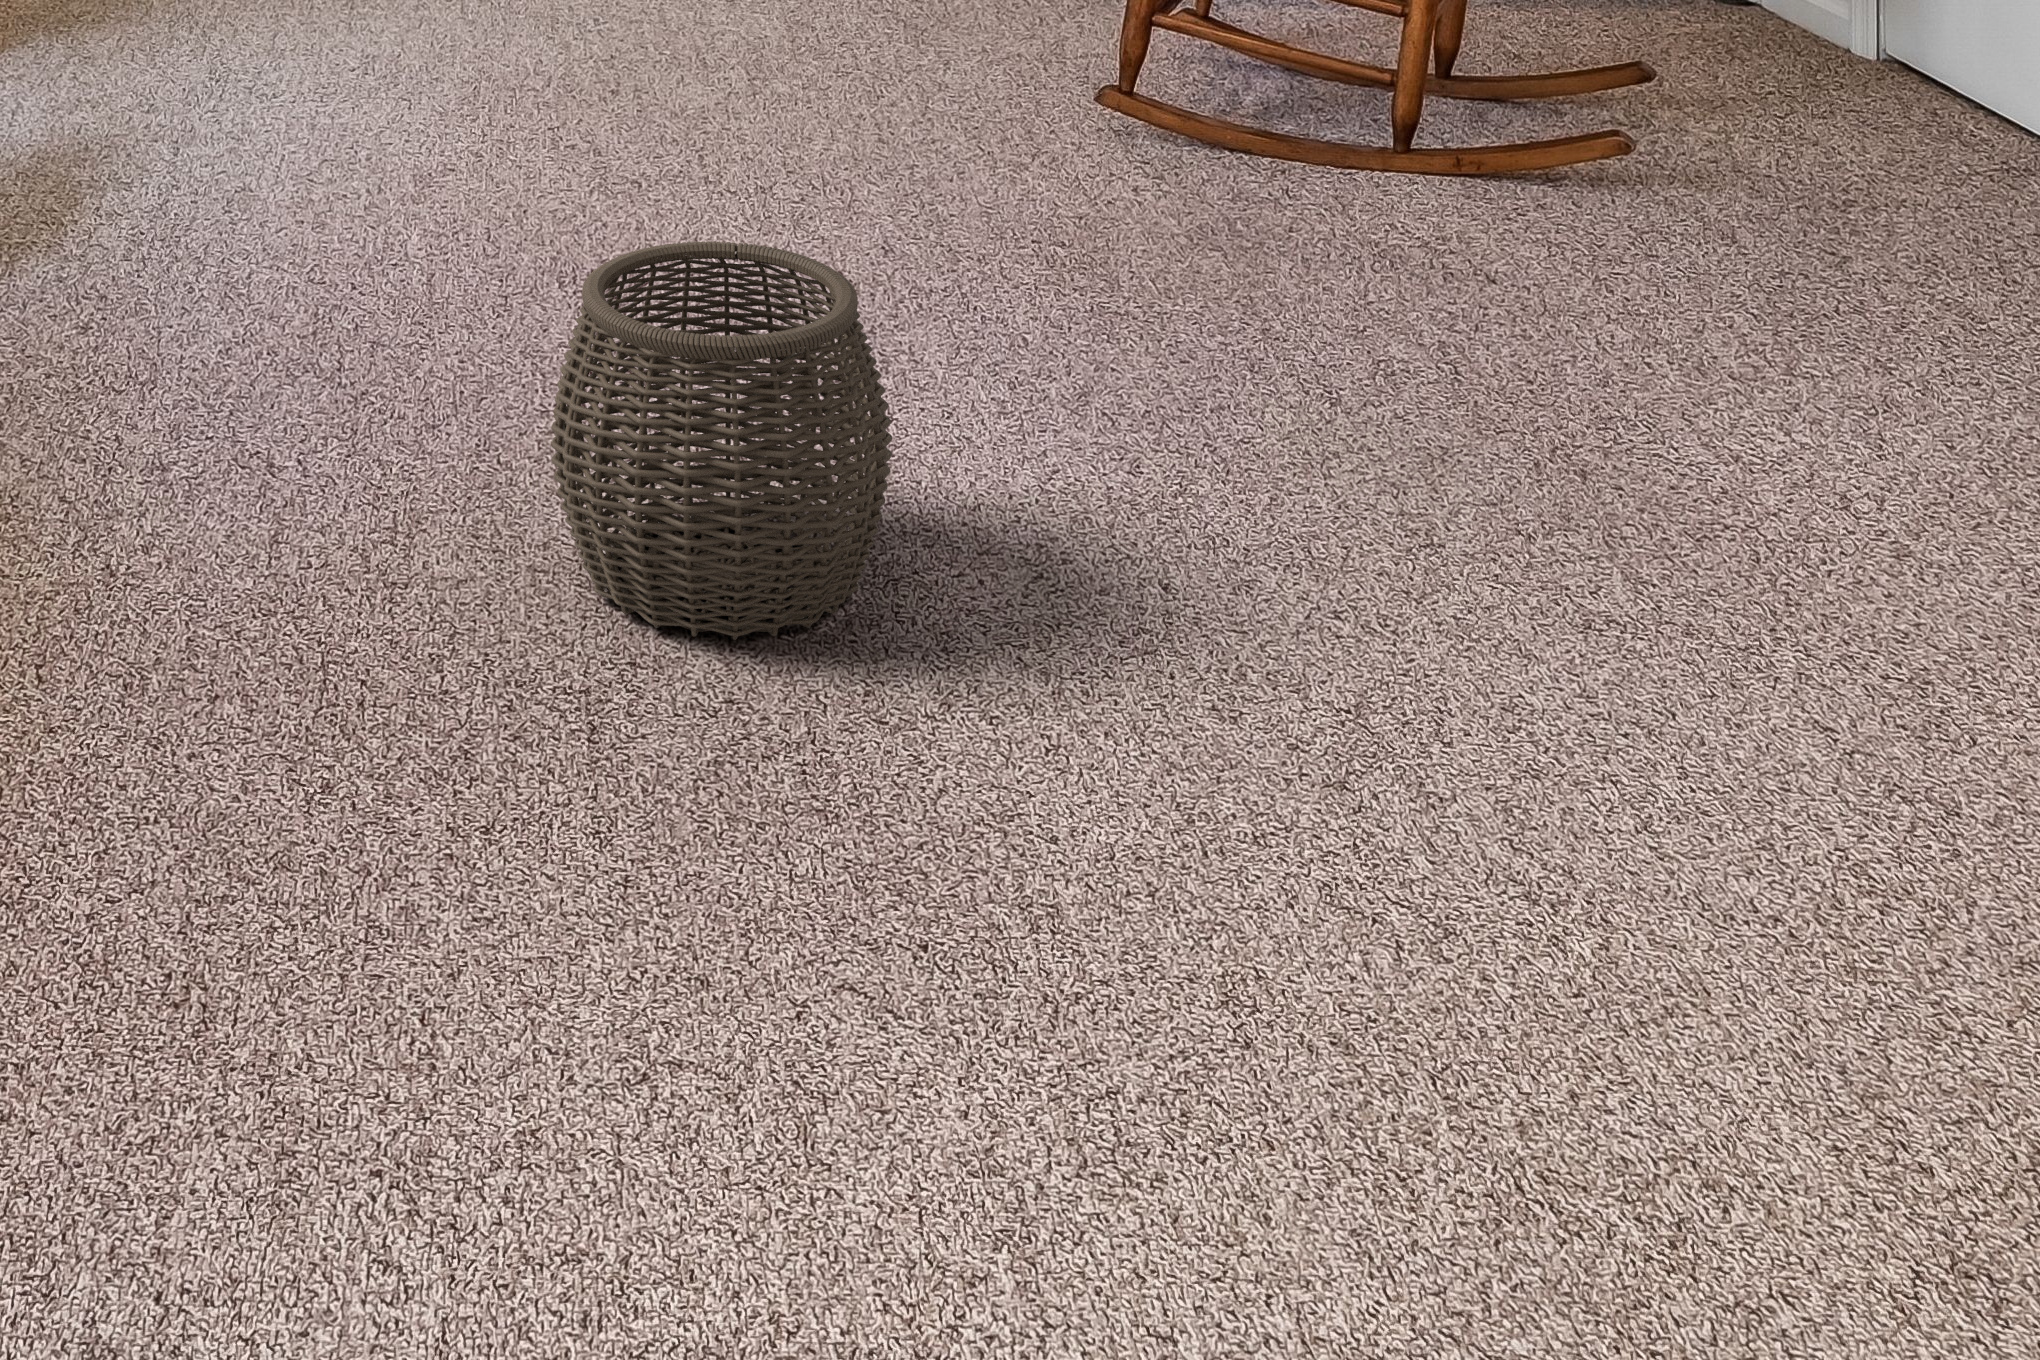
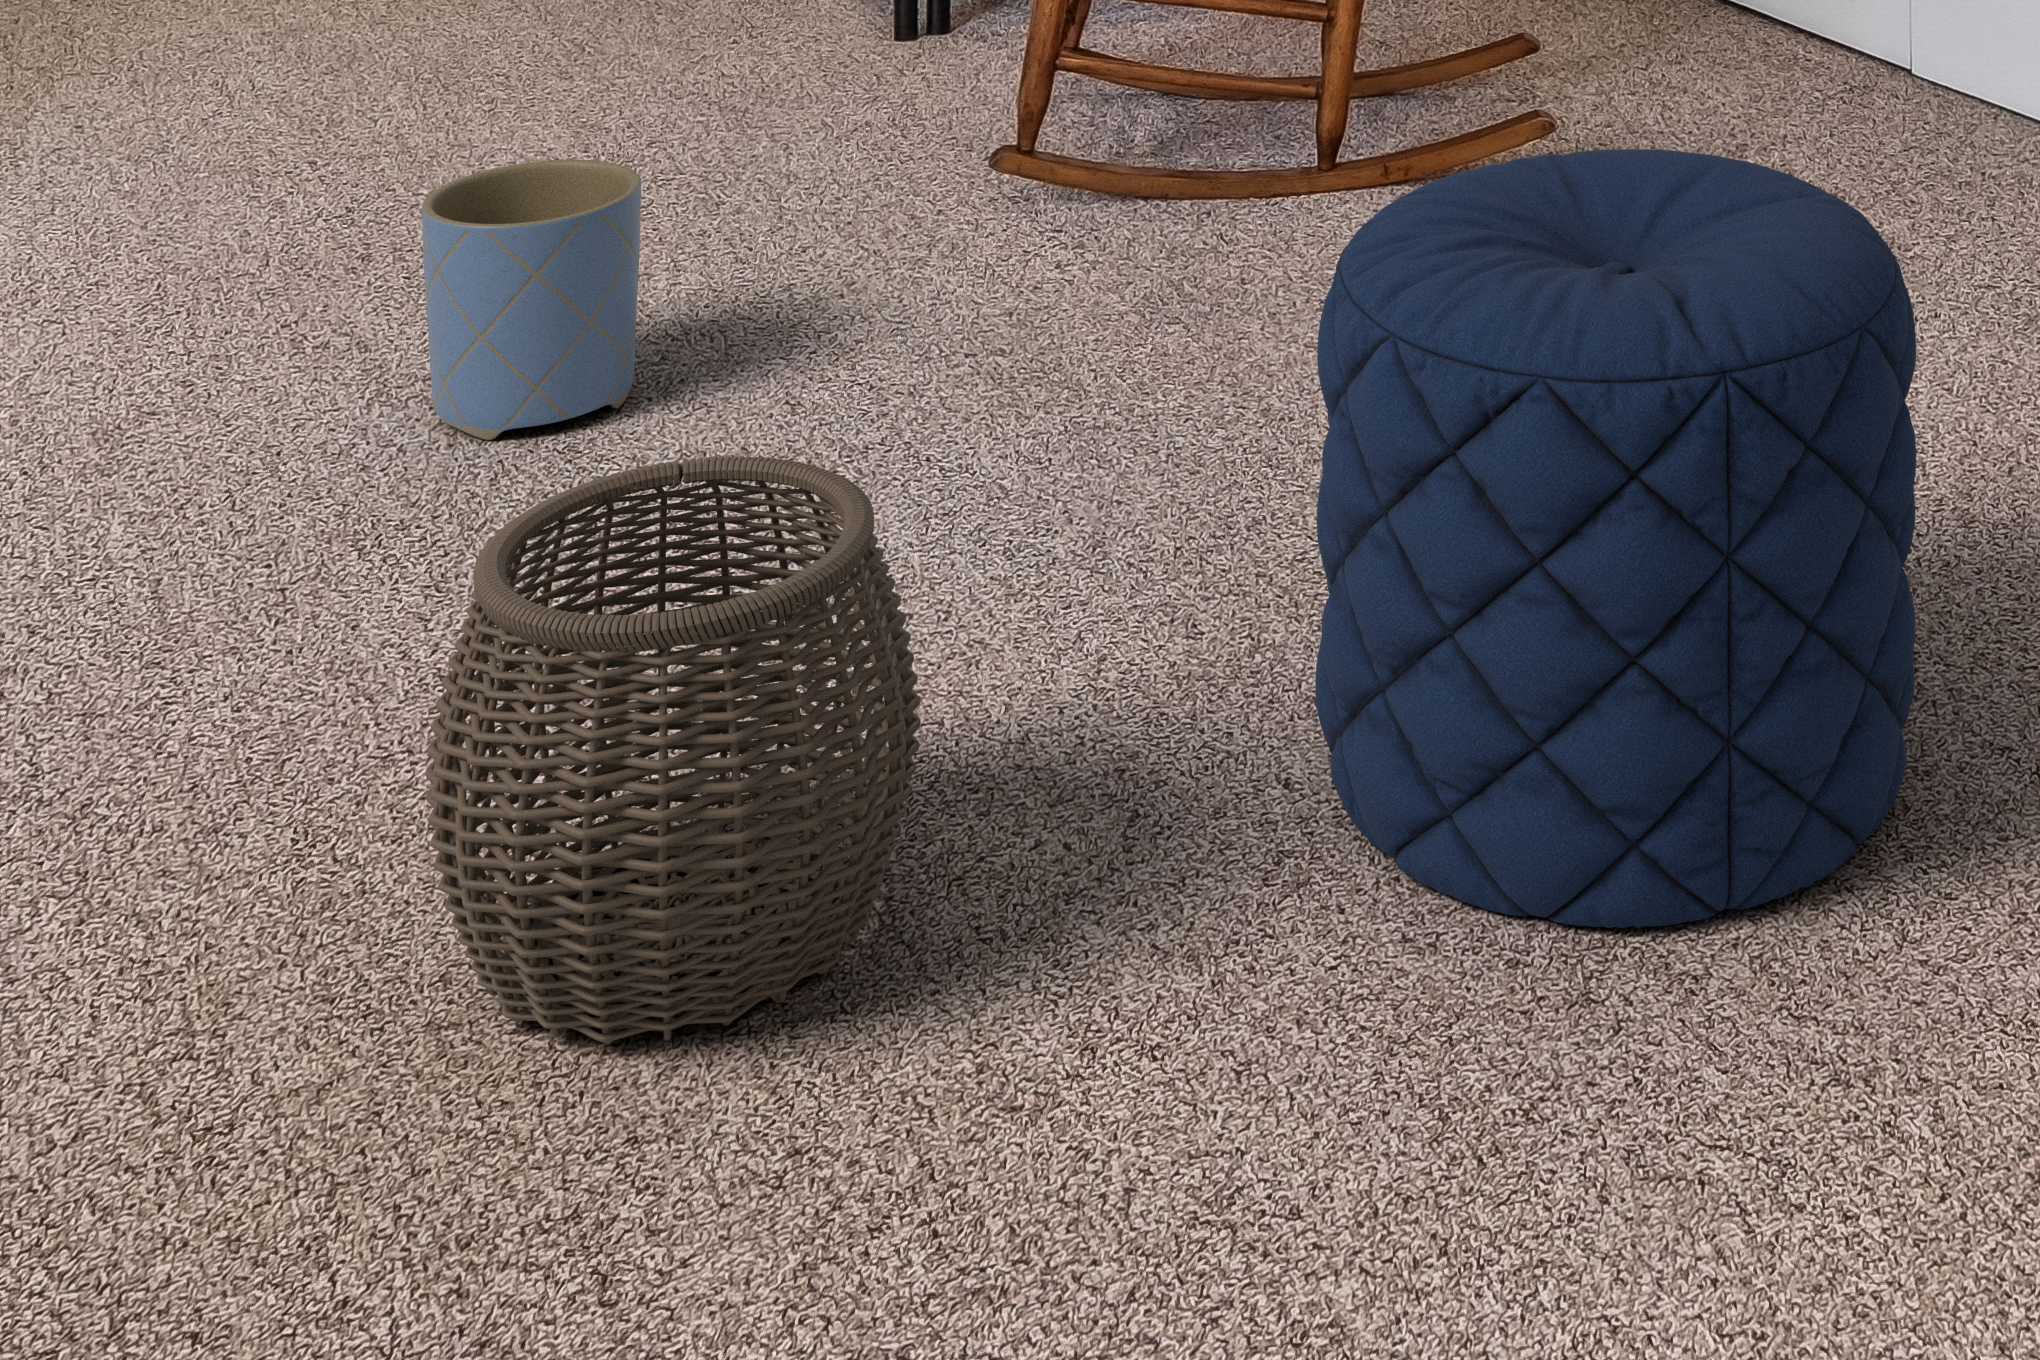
planter: none [635,30,792,231] -> present [422,160,641,440]
pouf: none [1218,137,1772,797] -> present [1315,149,1916,928]

